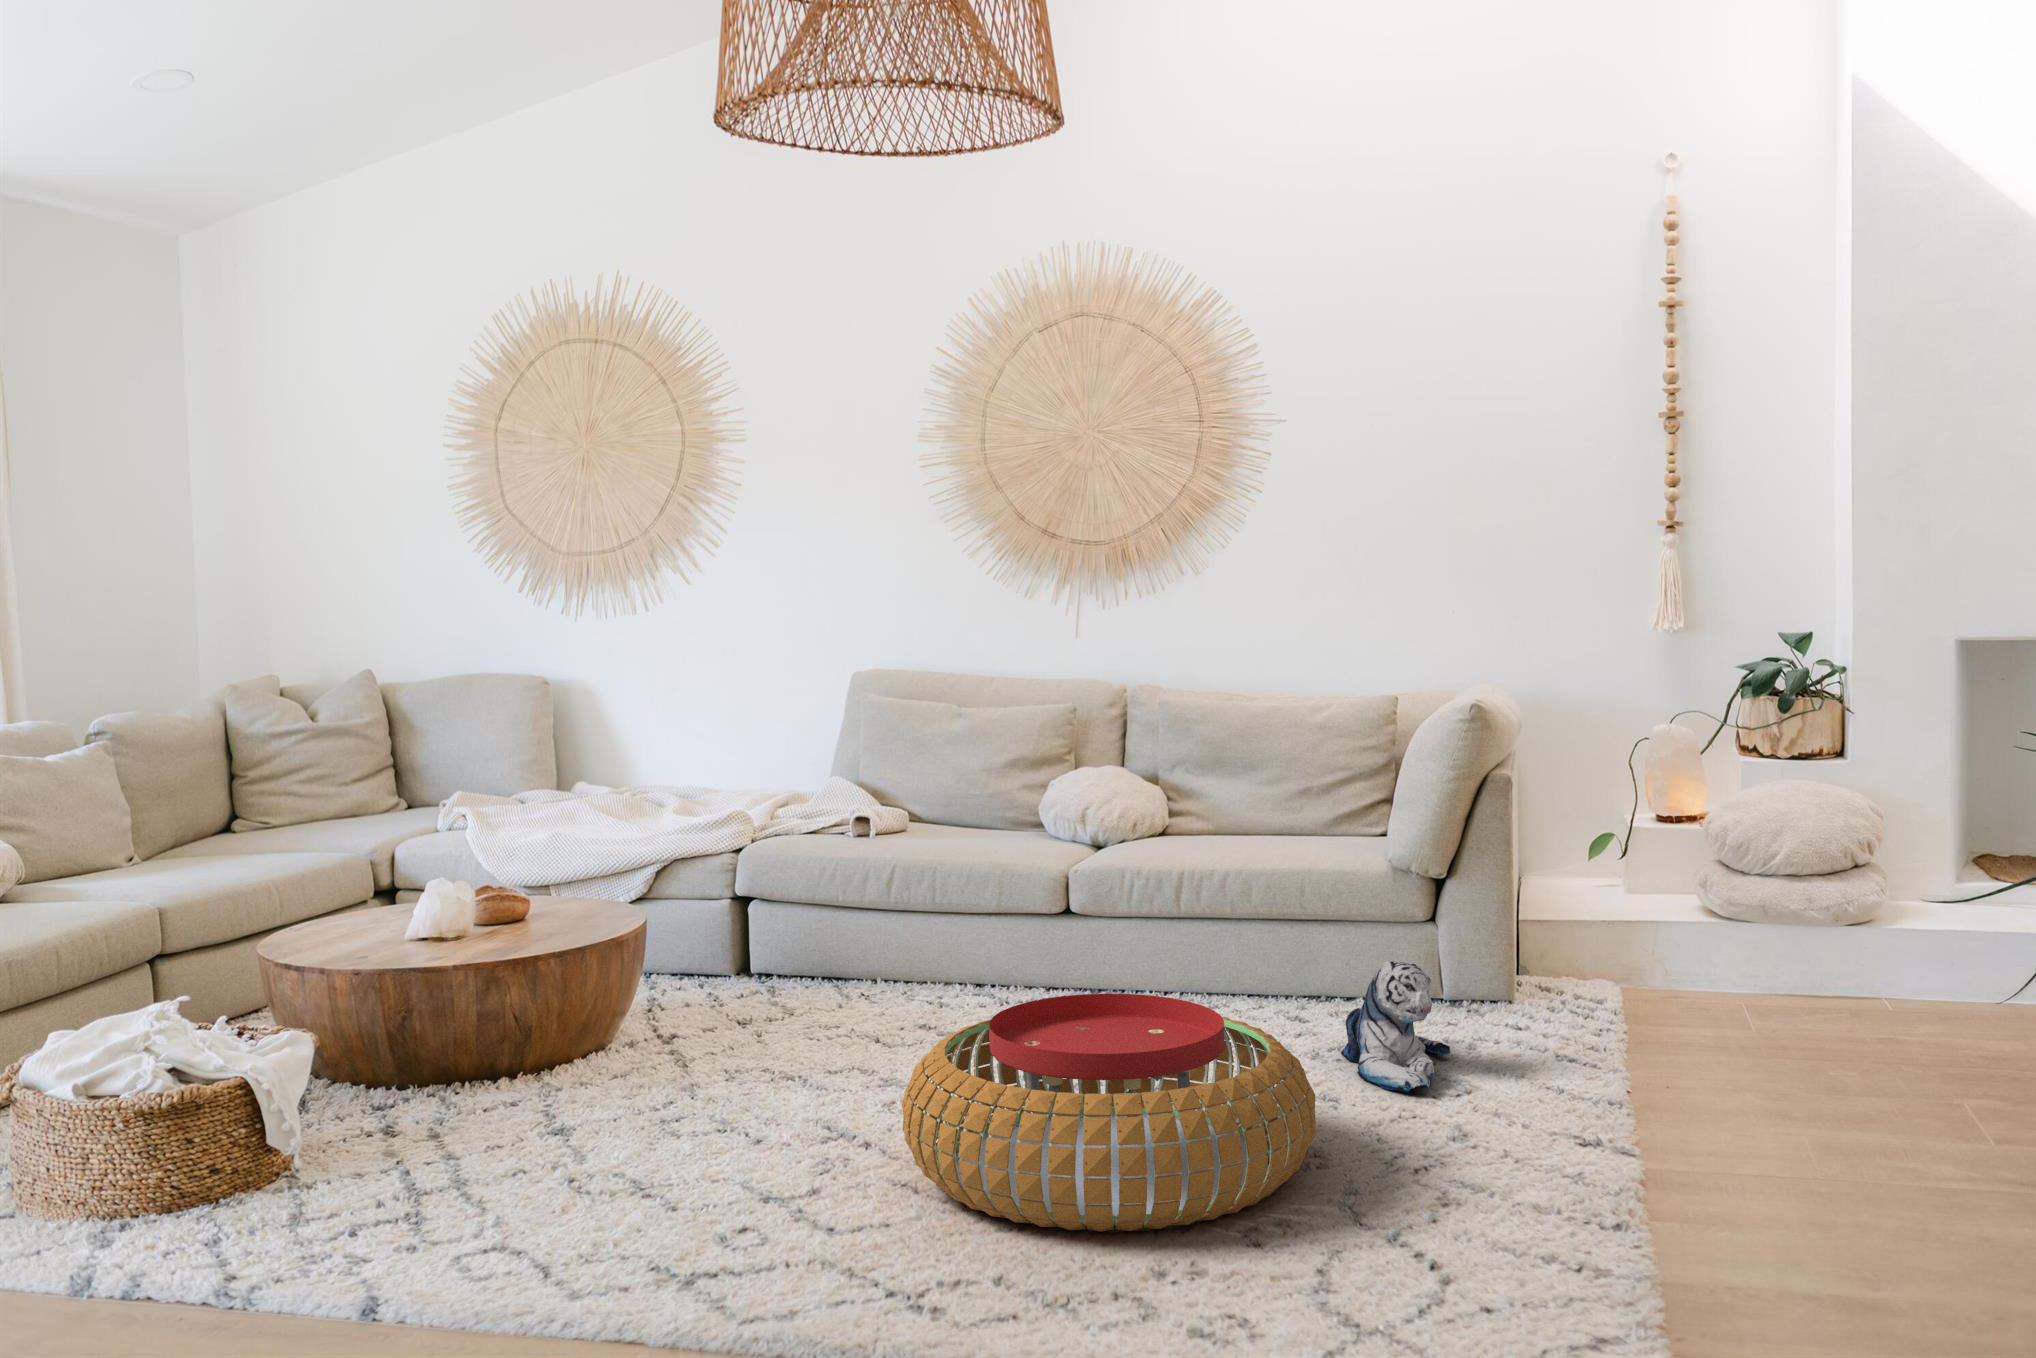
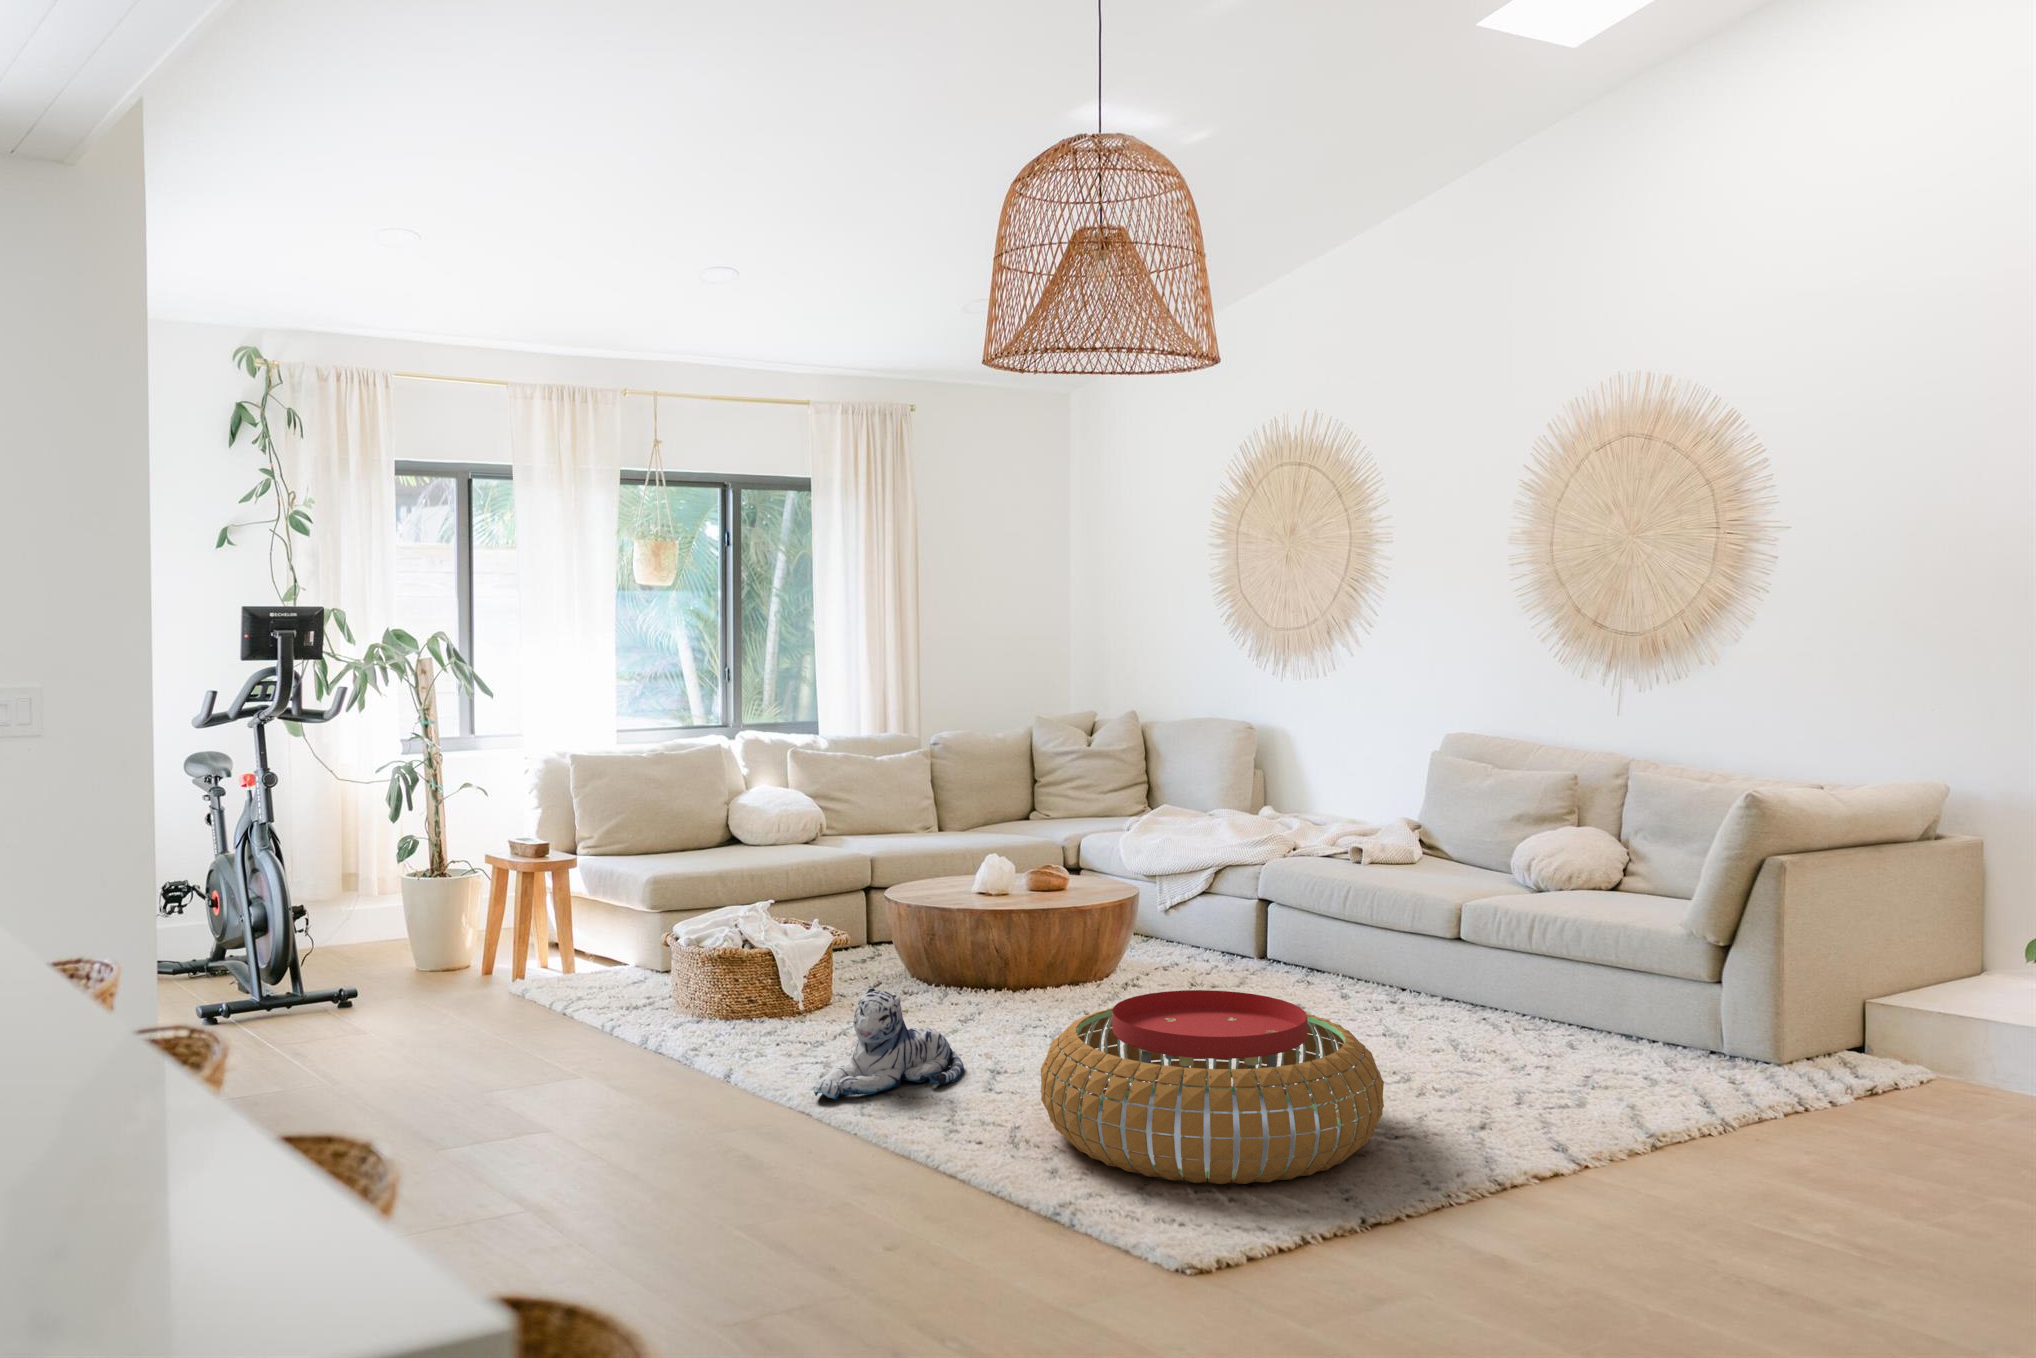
plush toy: present [1341,961,1451,1092] -> present [814,988,964,1100]

